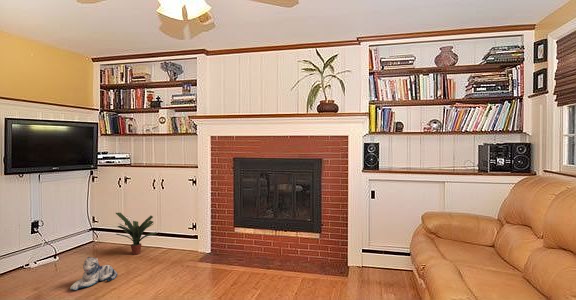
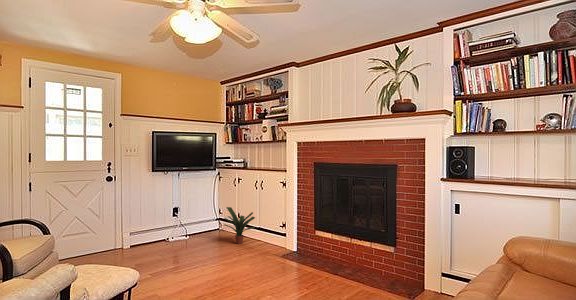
plush toy: present [70,257,117,290] -> none [175,239,214,264]

